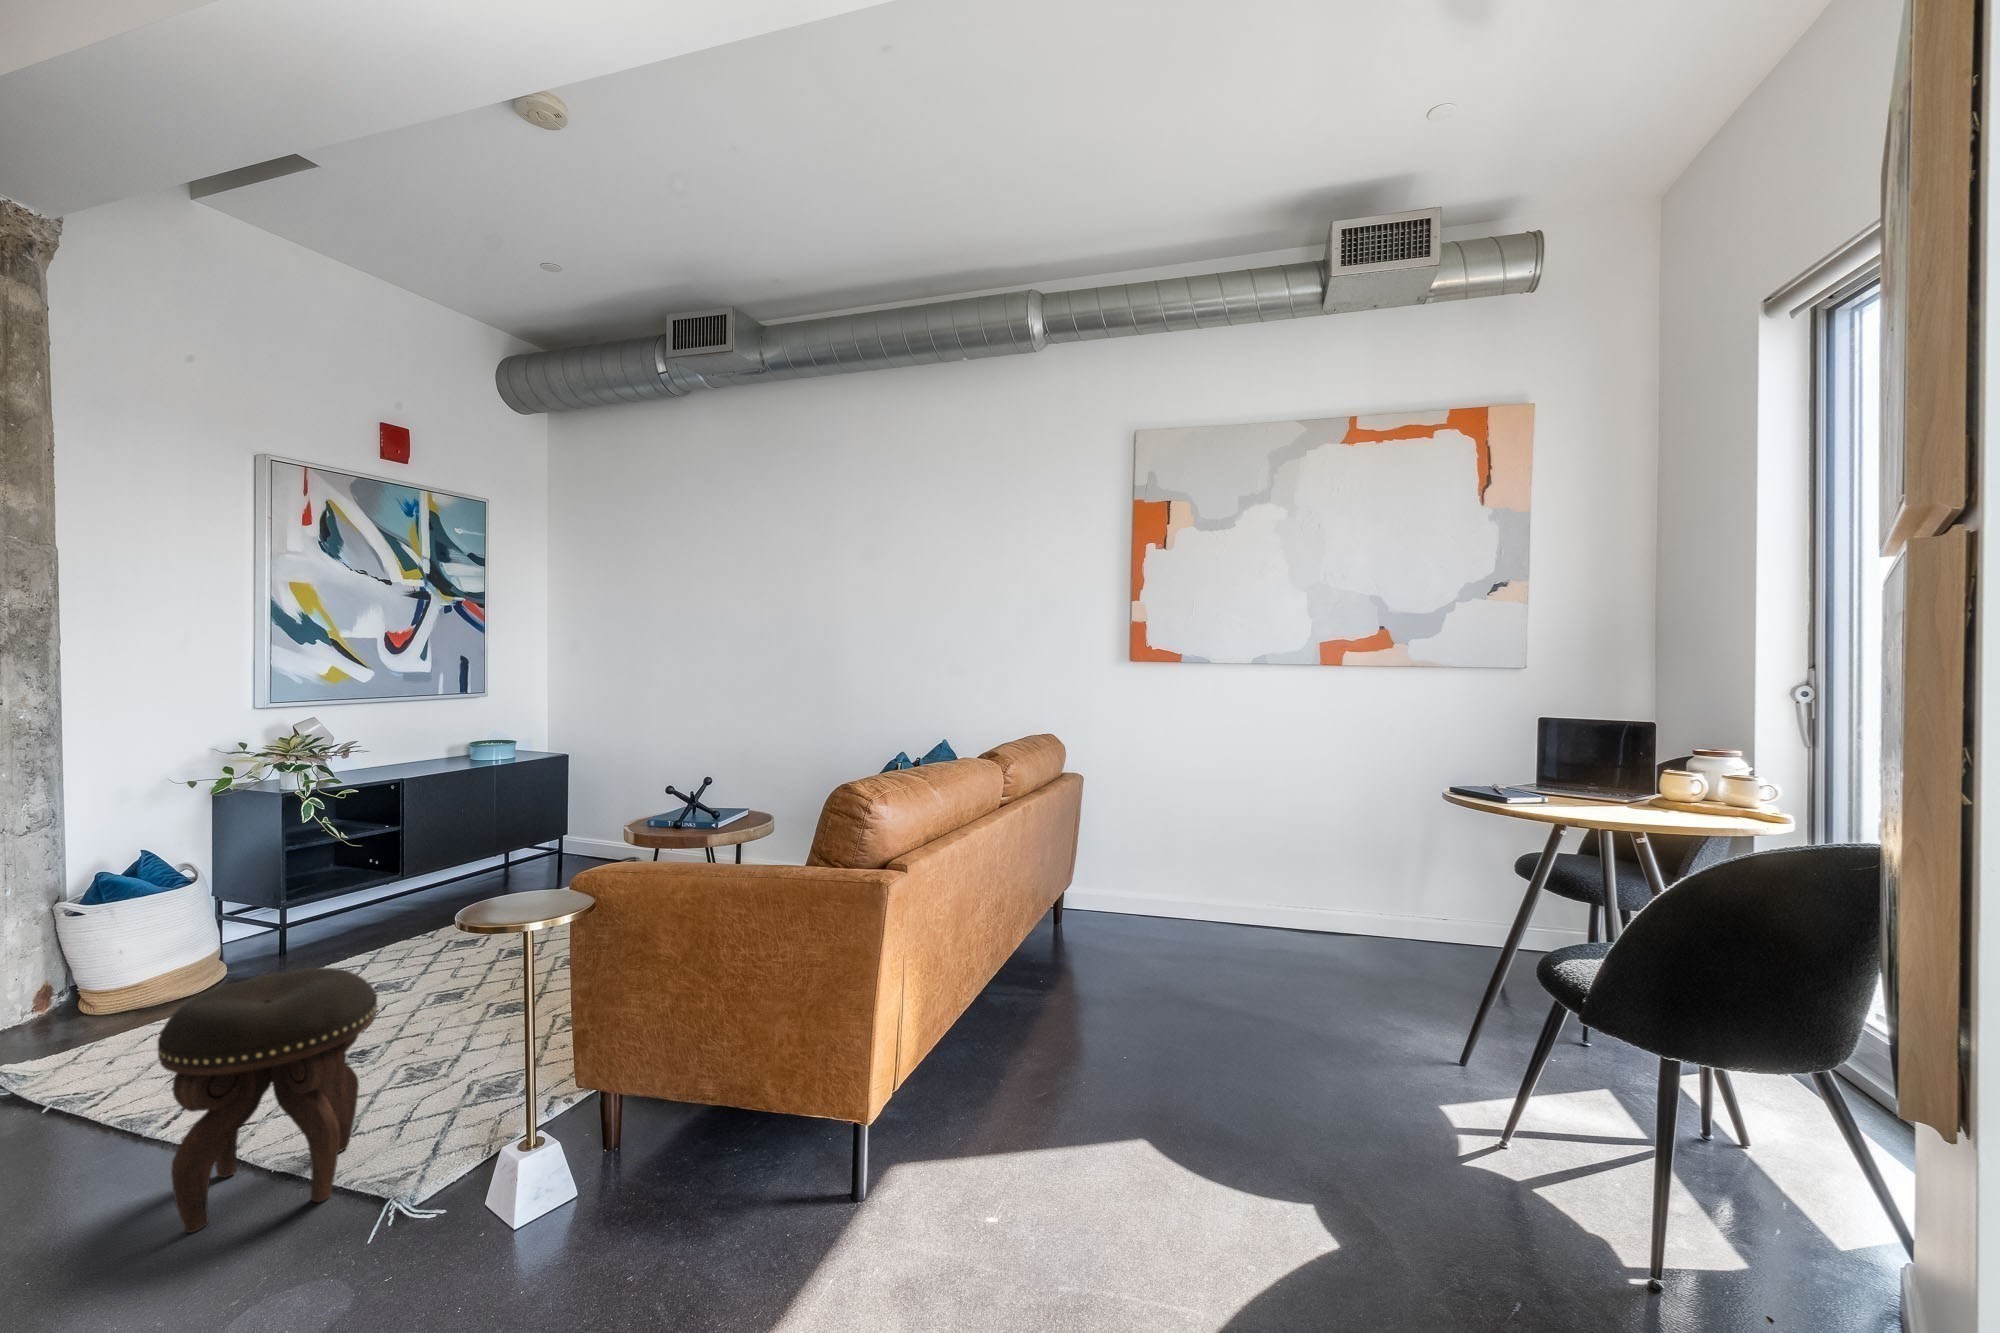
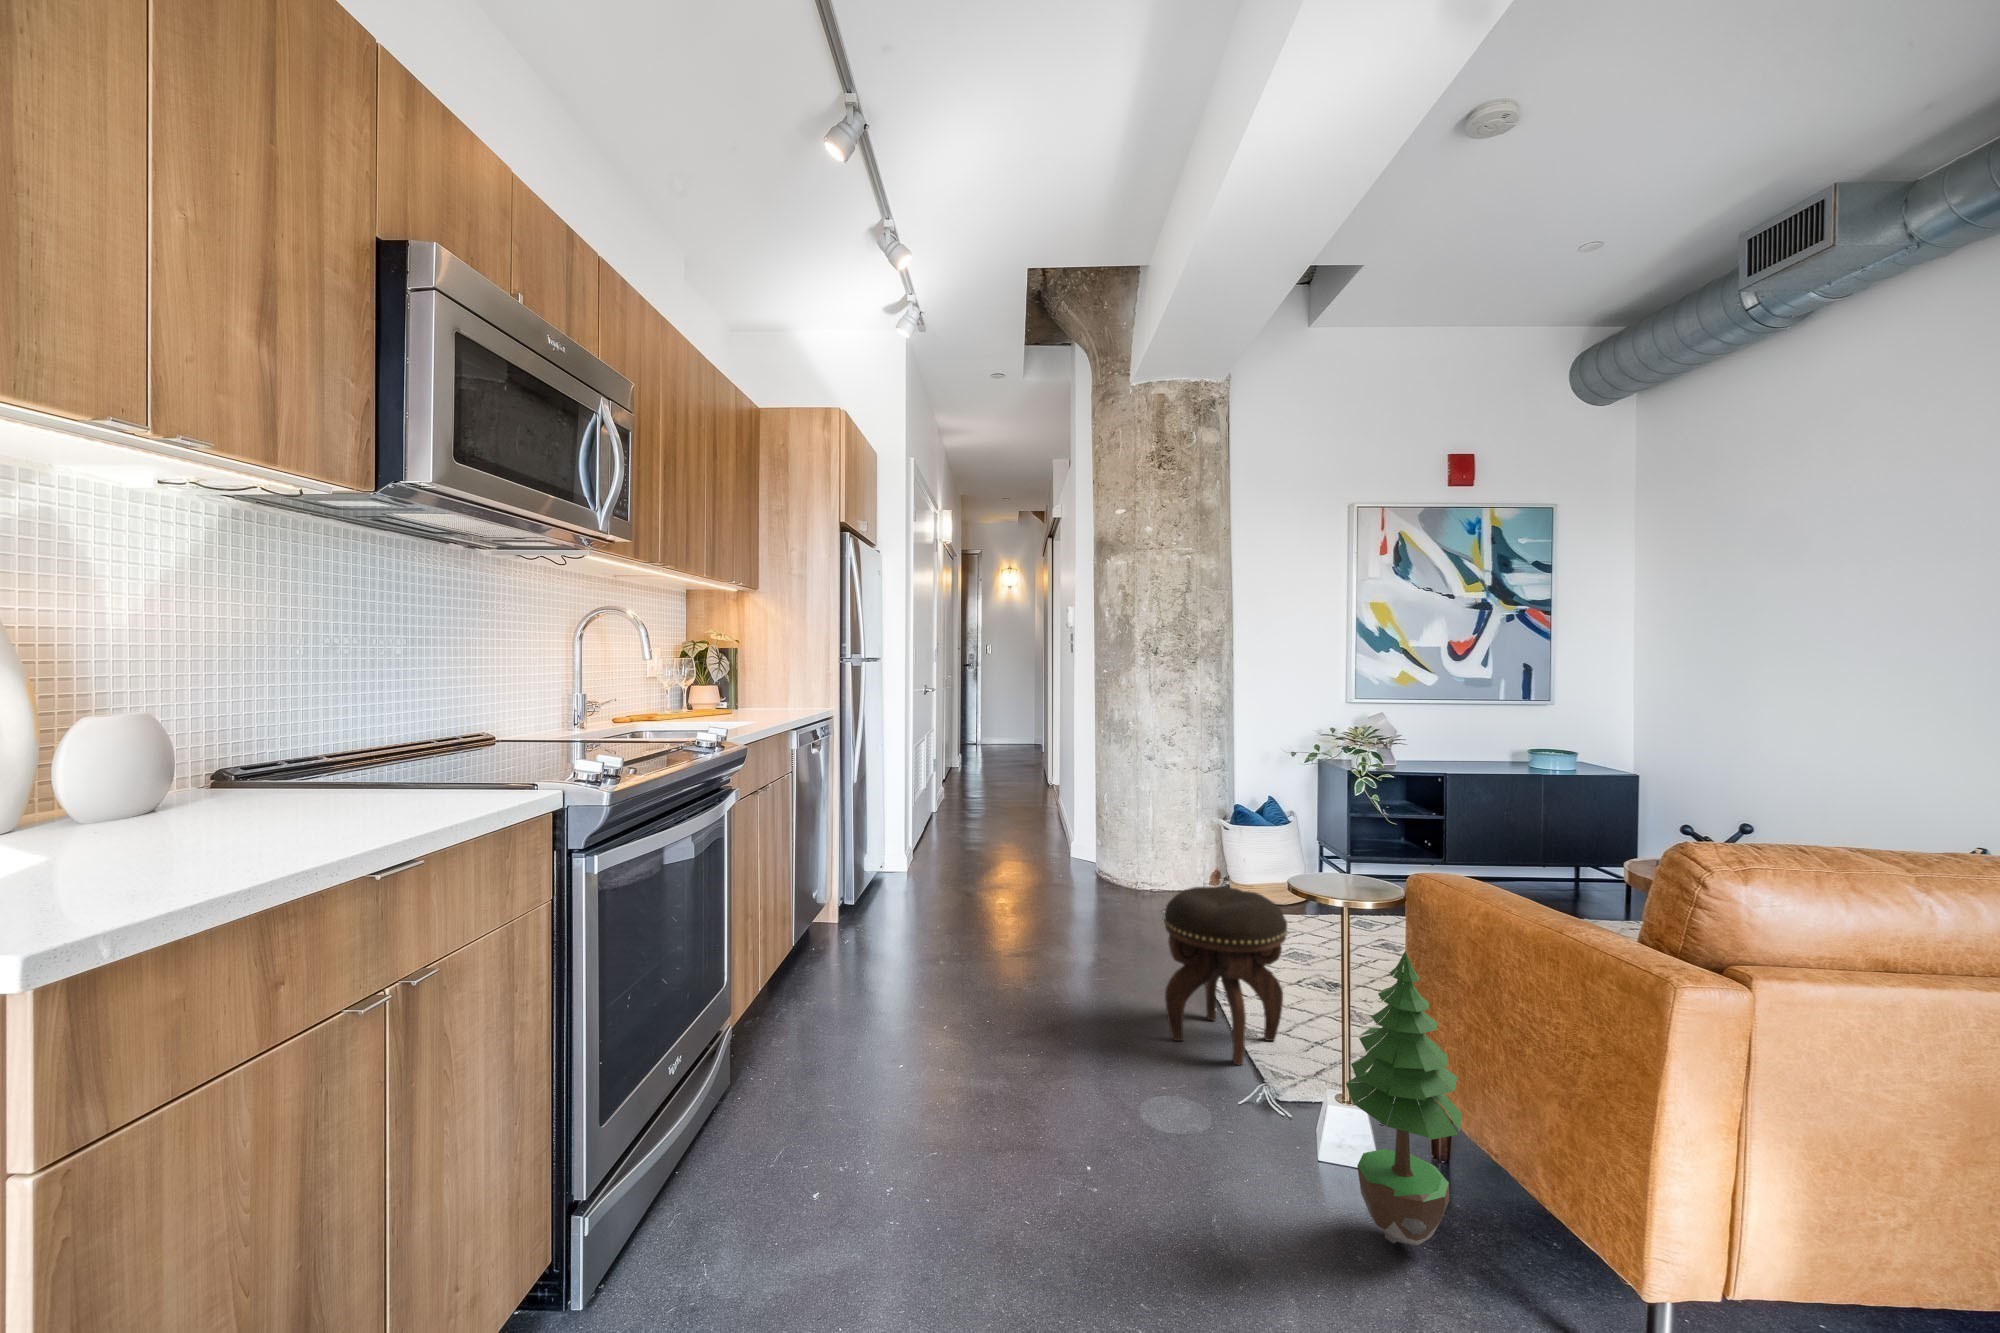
potted tree: none [588,945,699,1234] -> present [1346,951,1462,1245]

